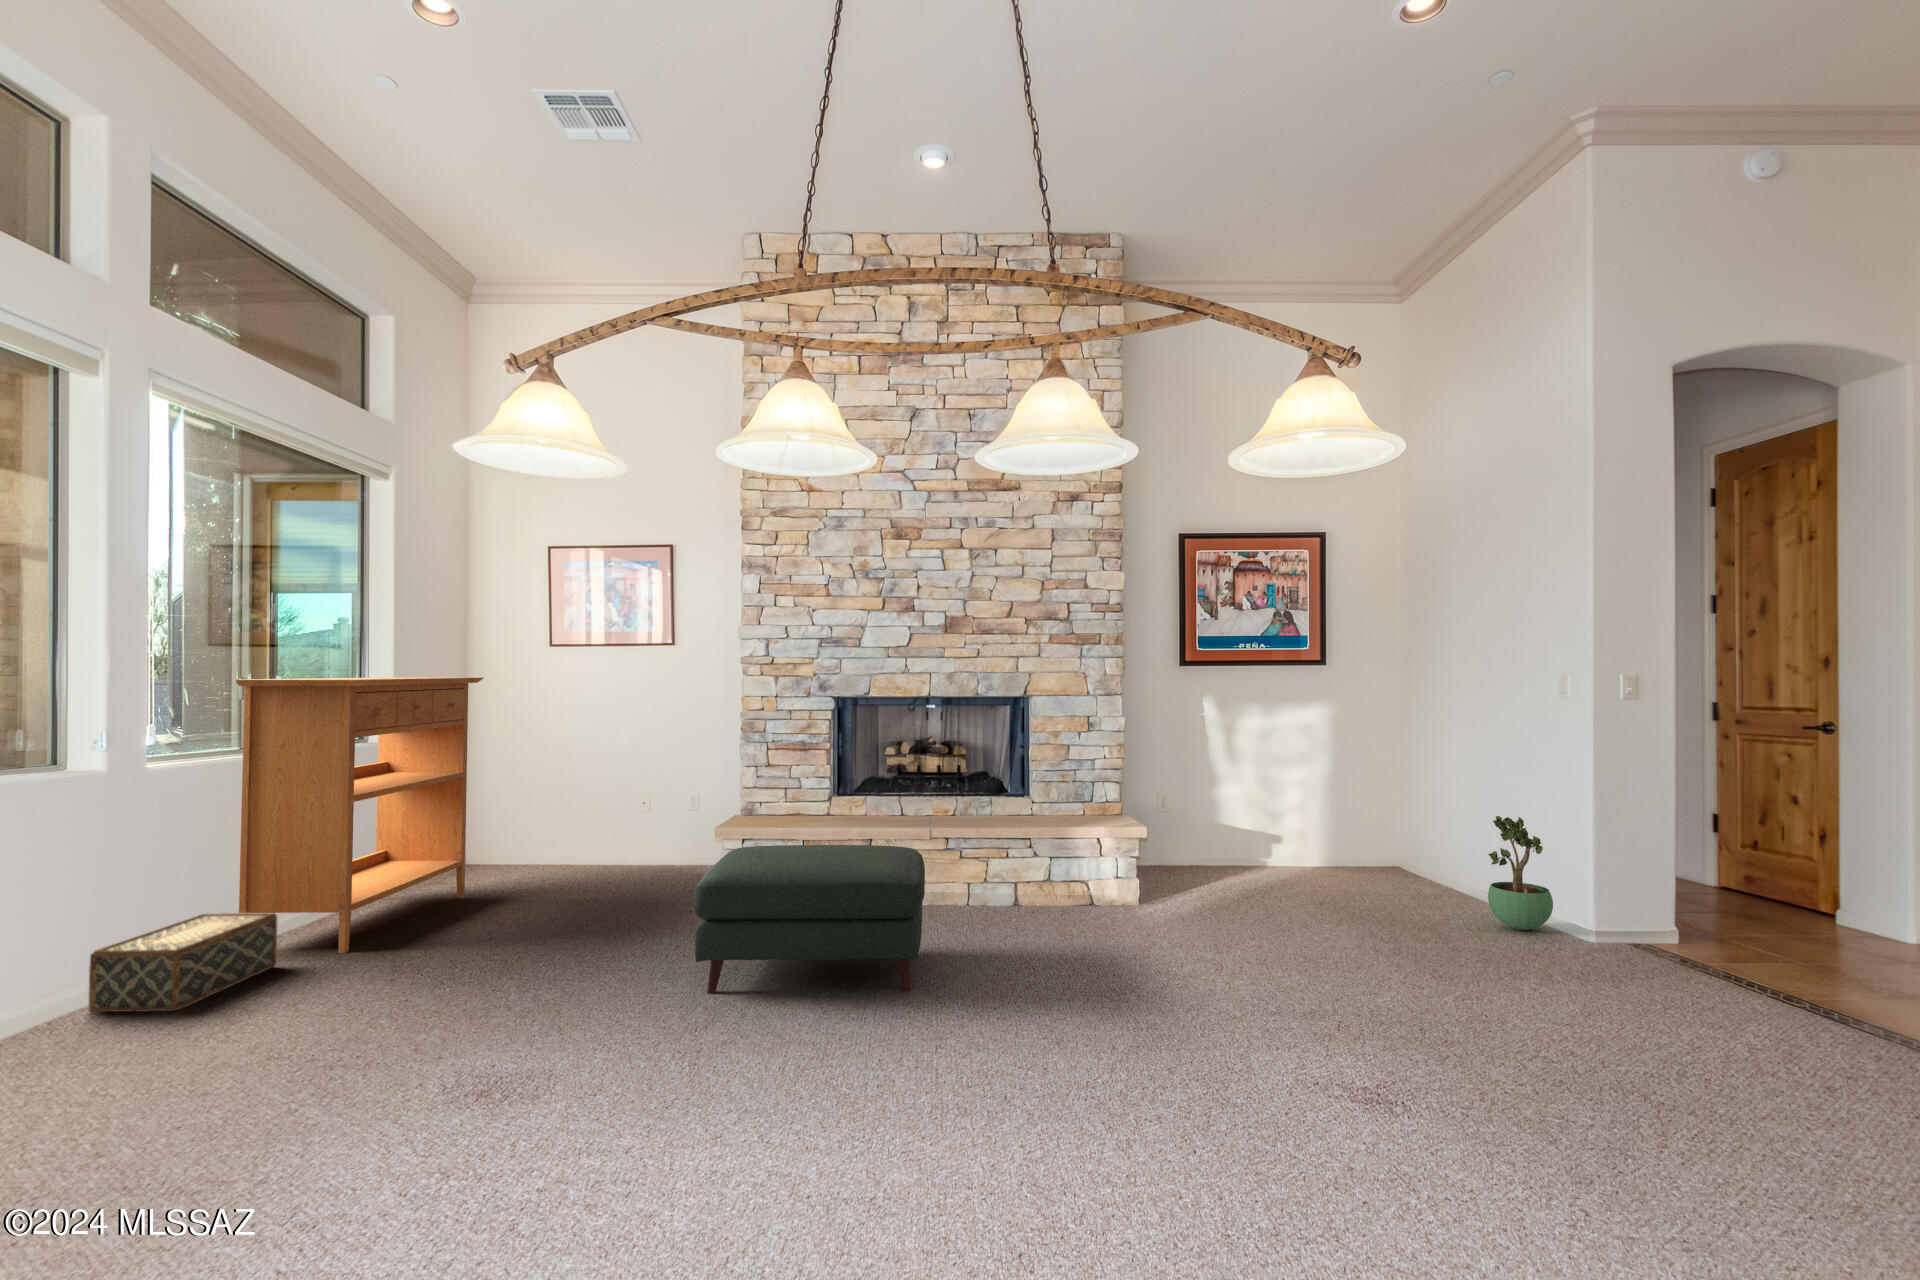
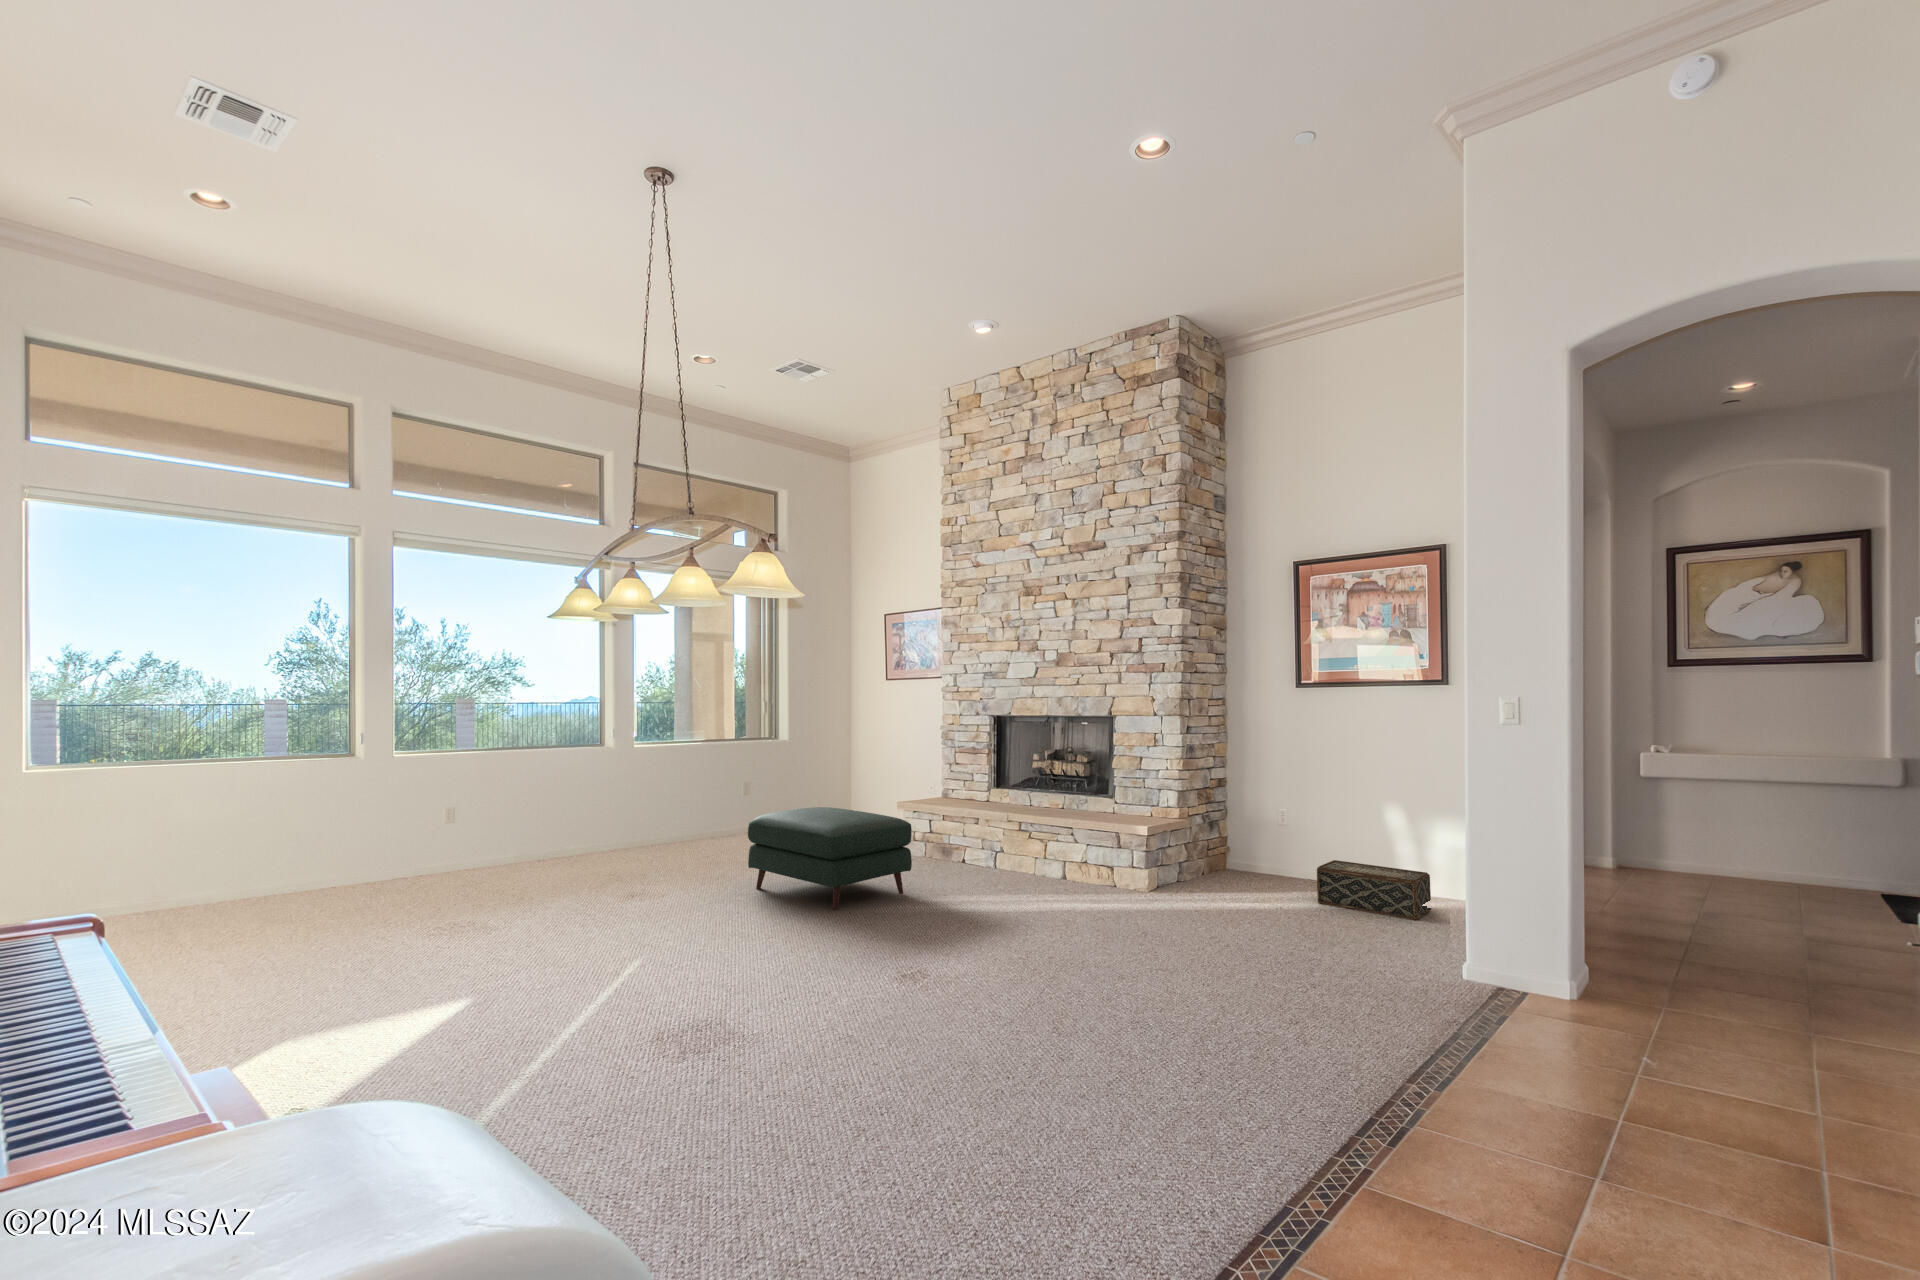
console table: present [235,677,483,953] -> none [670,700,815,845]
potted plant: present [1488,816,1553,930] -> none [1426,862,1505,1002]
woven basket: present [89,913,277,1012] -> present [1317,860,1431,920]

